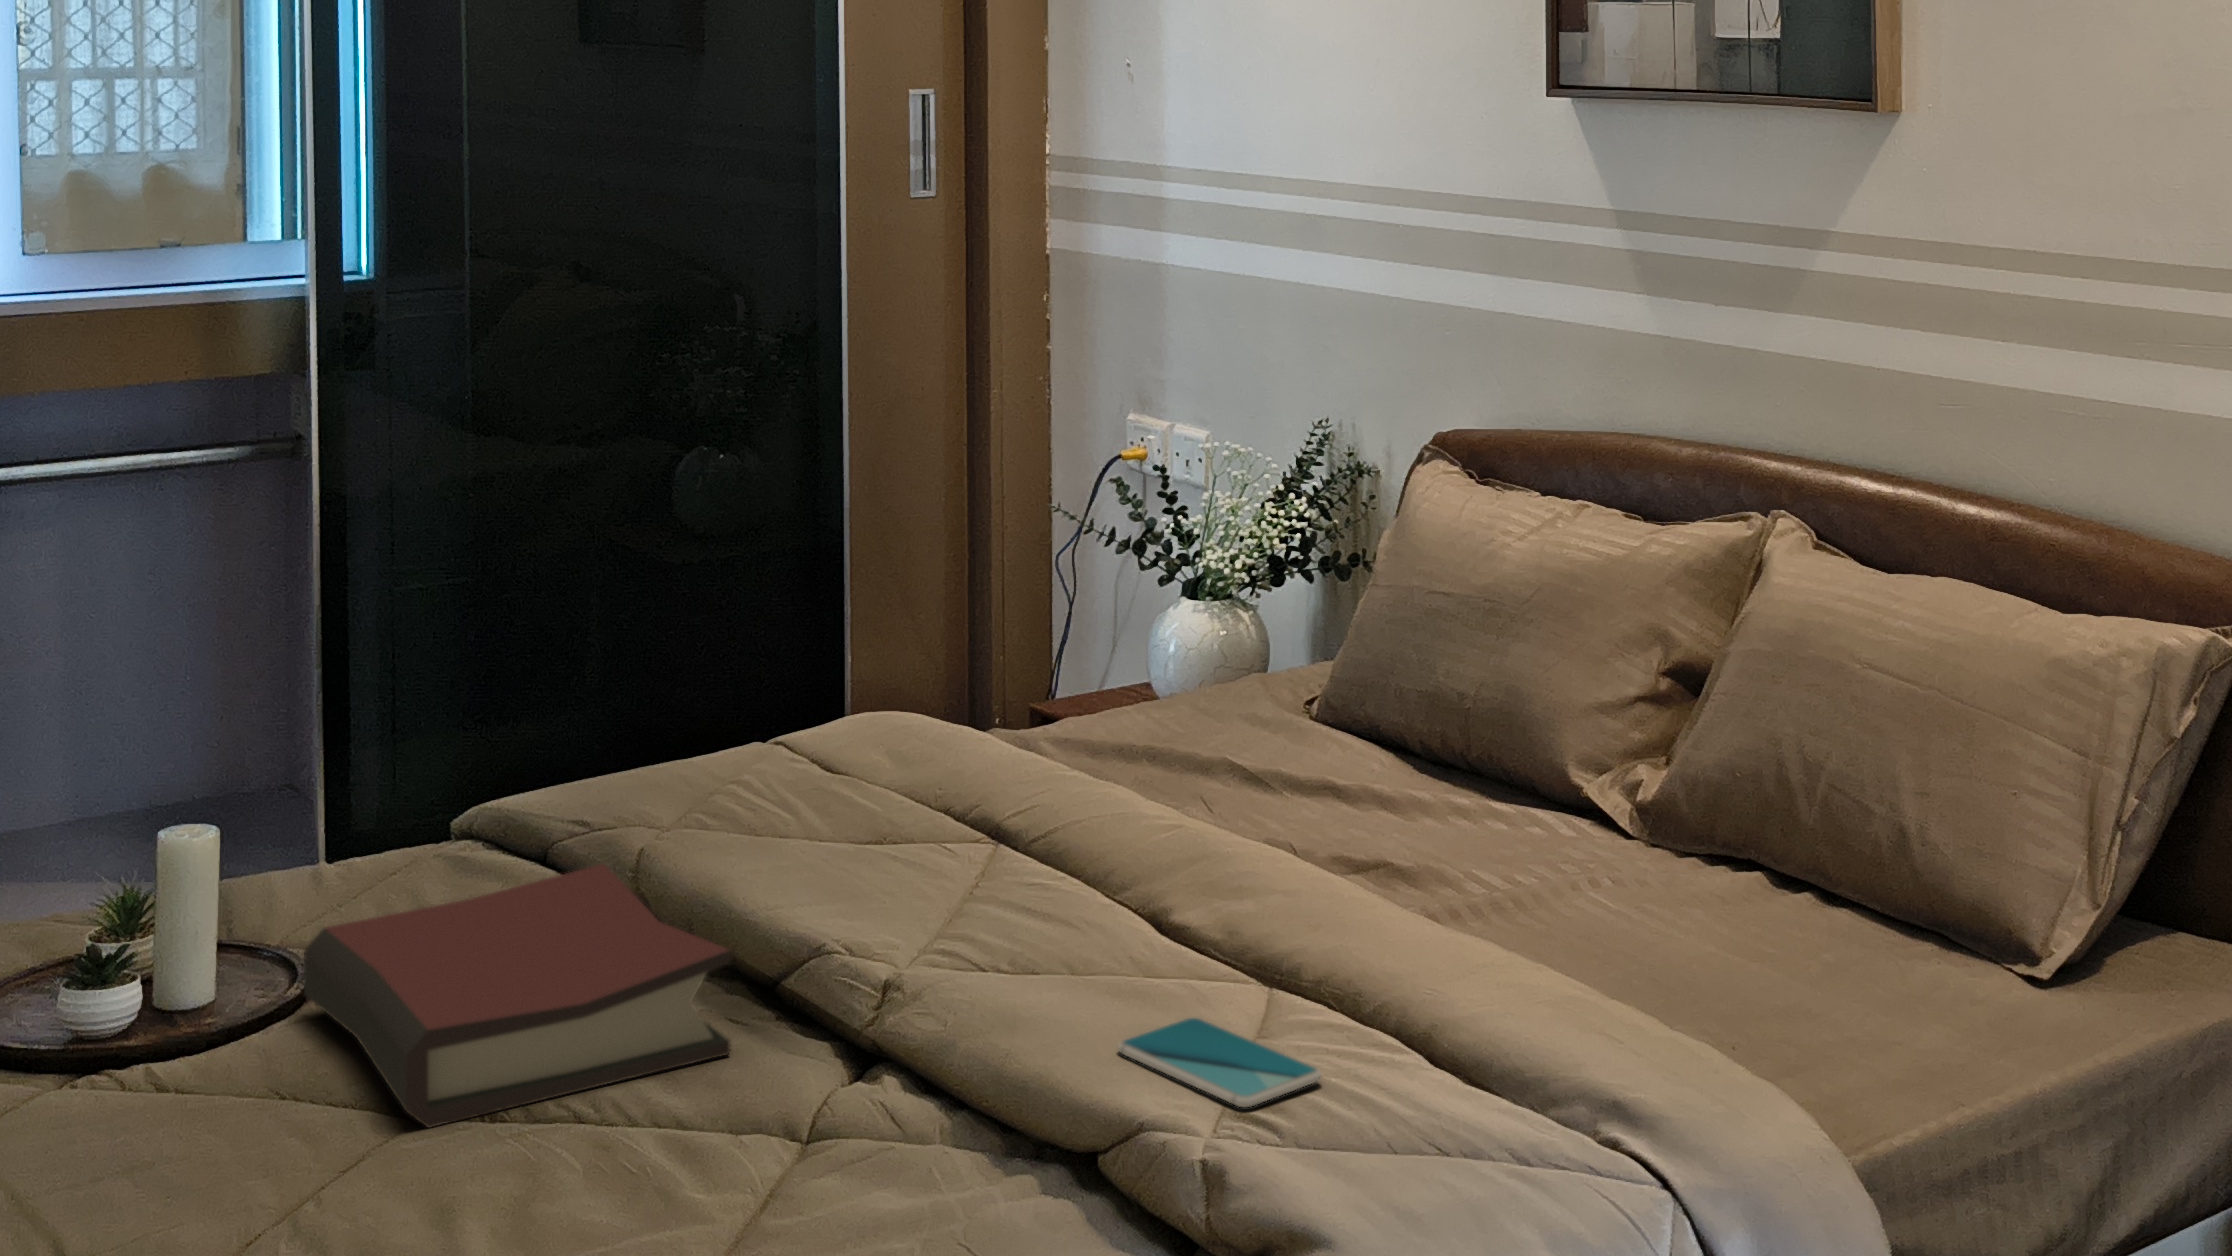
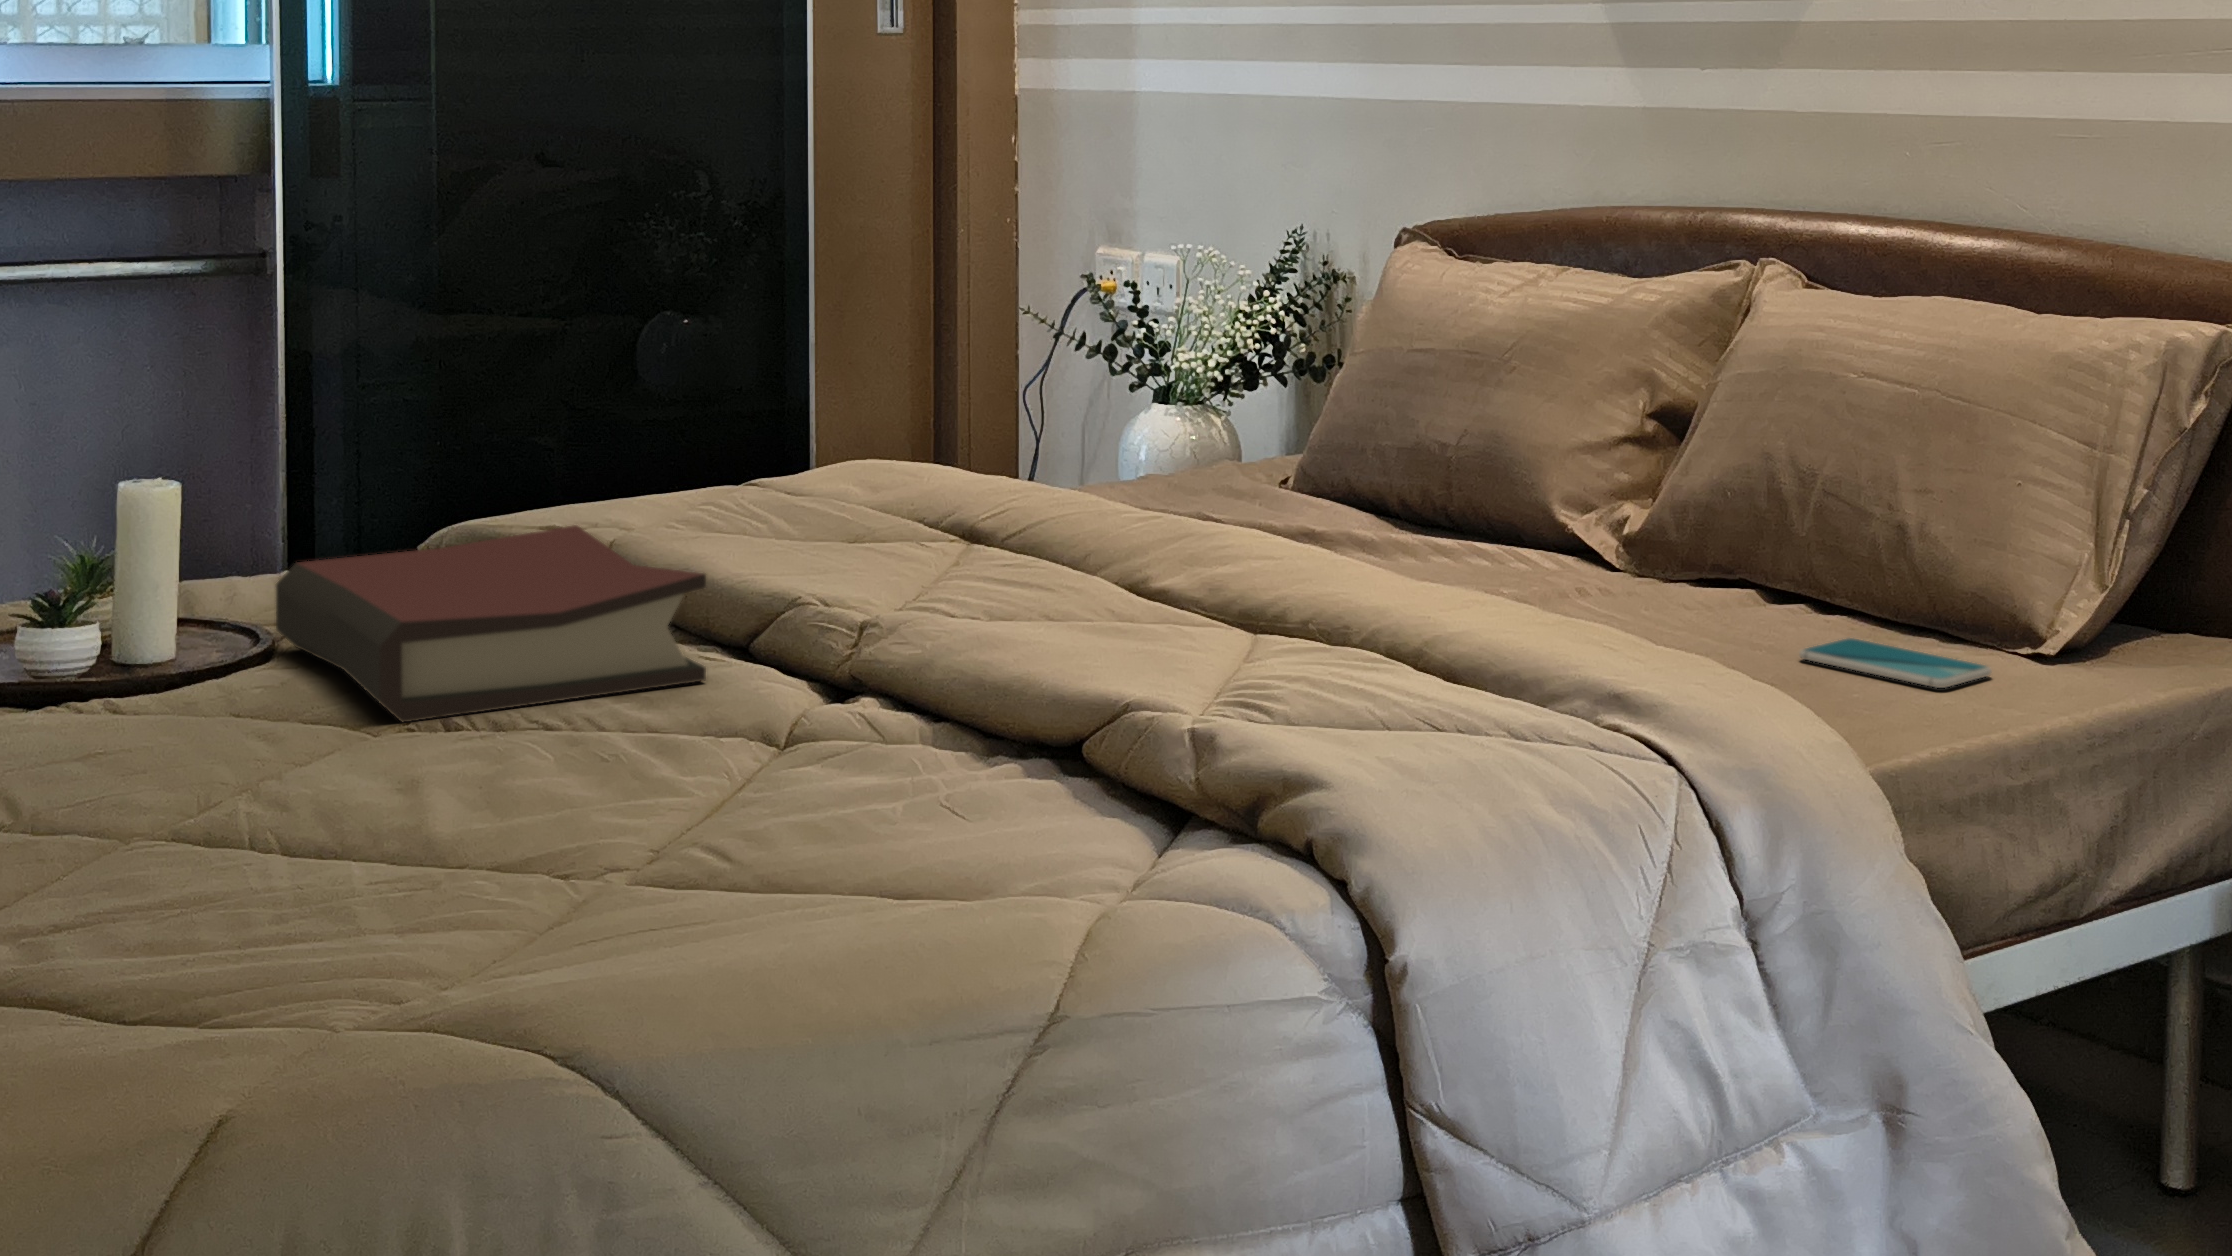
smartphone: present [1118,1018,1322,1107] -> present [1799,638,1991,688]

